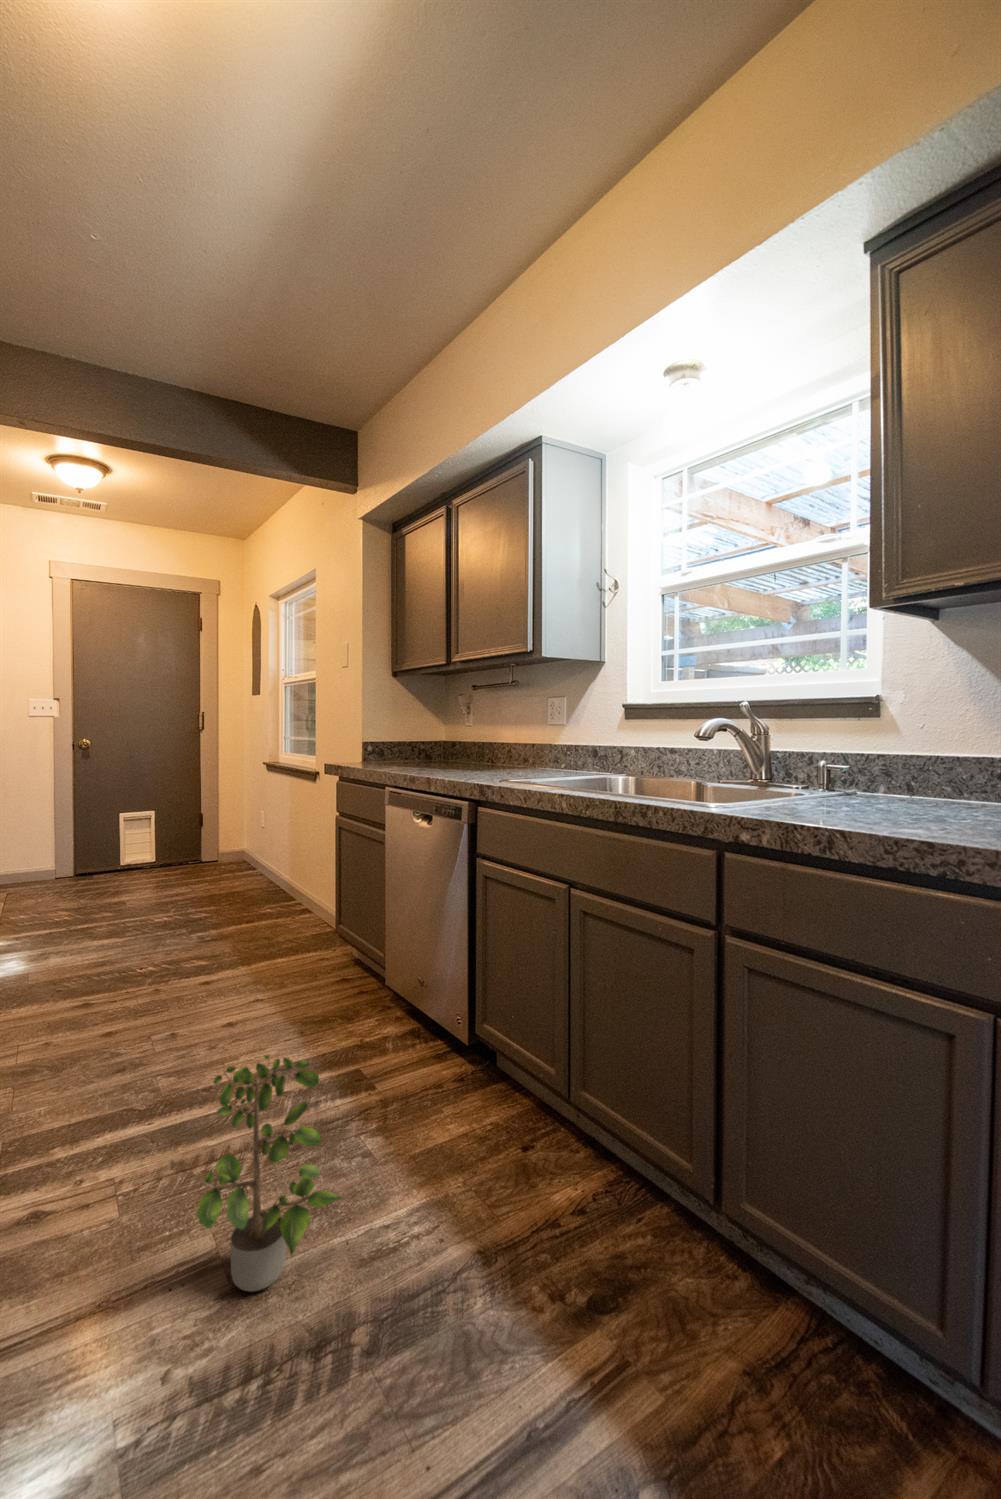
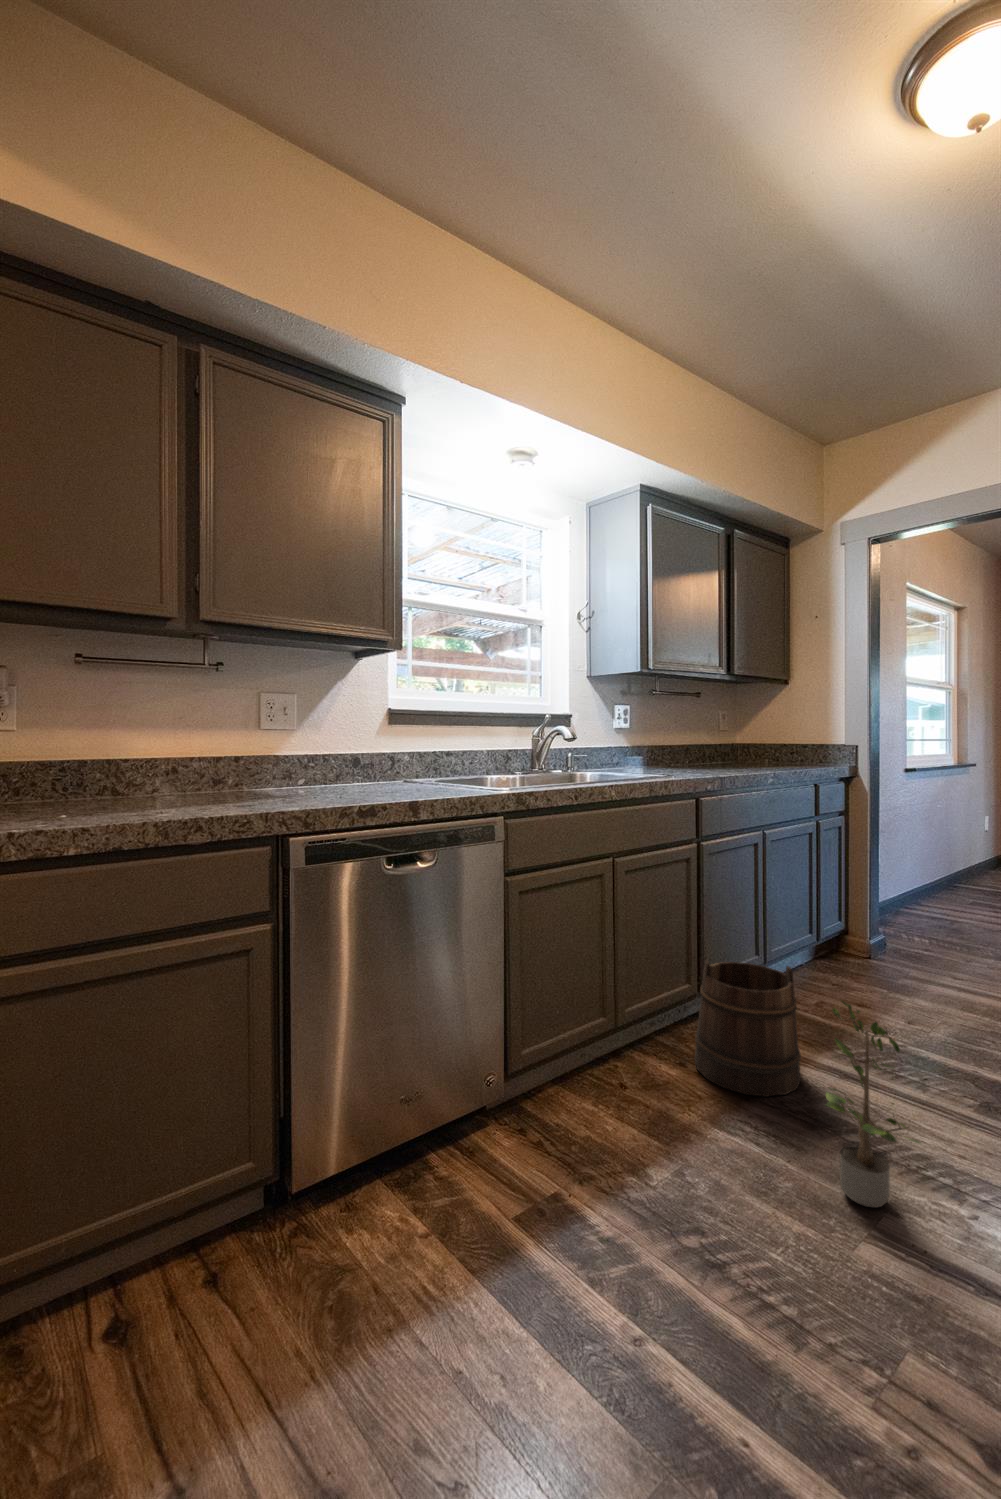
bucket: none [479,1072,643,1353] -> present [695,960,801,1097]

